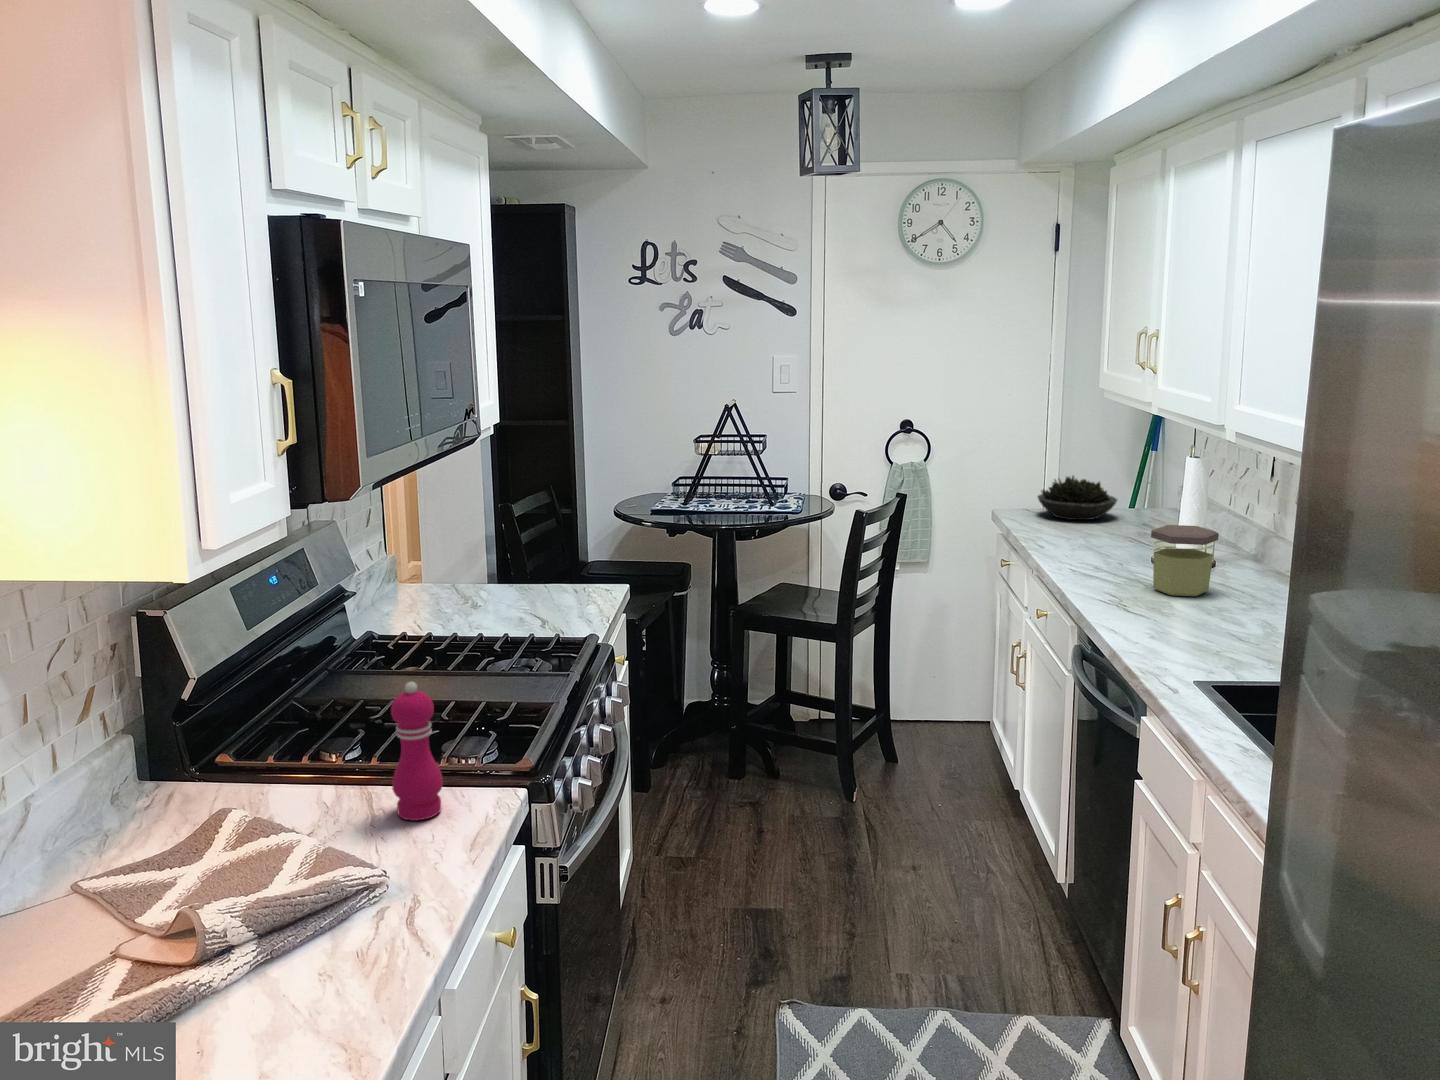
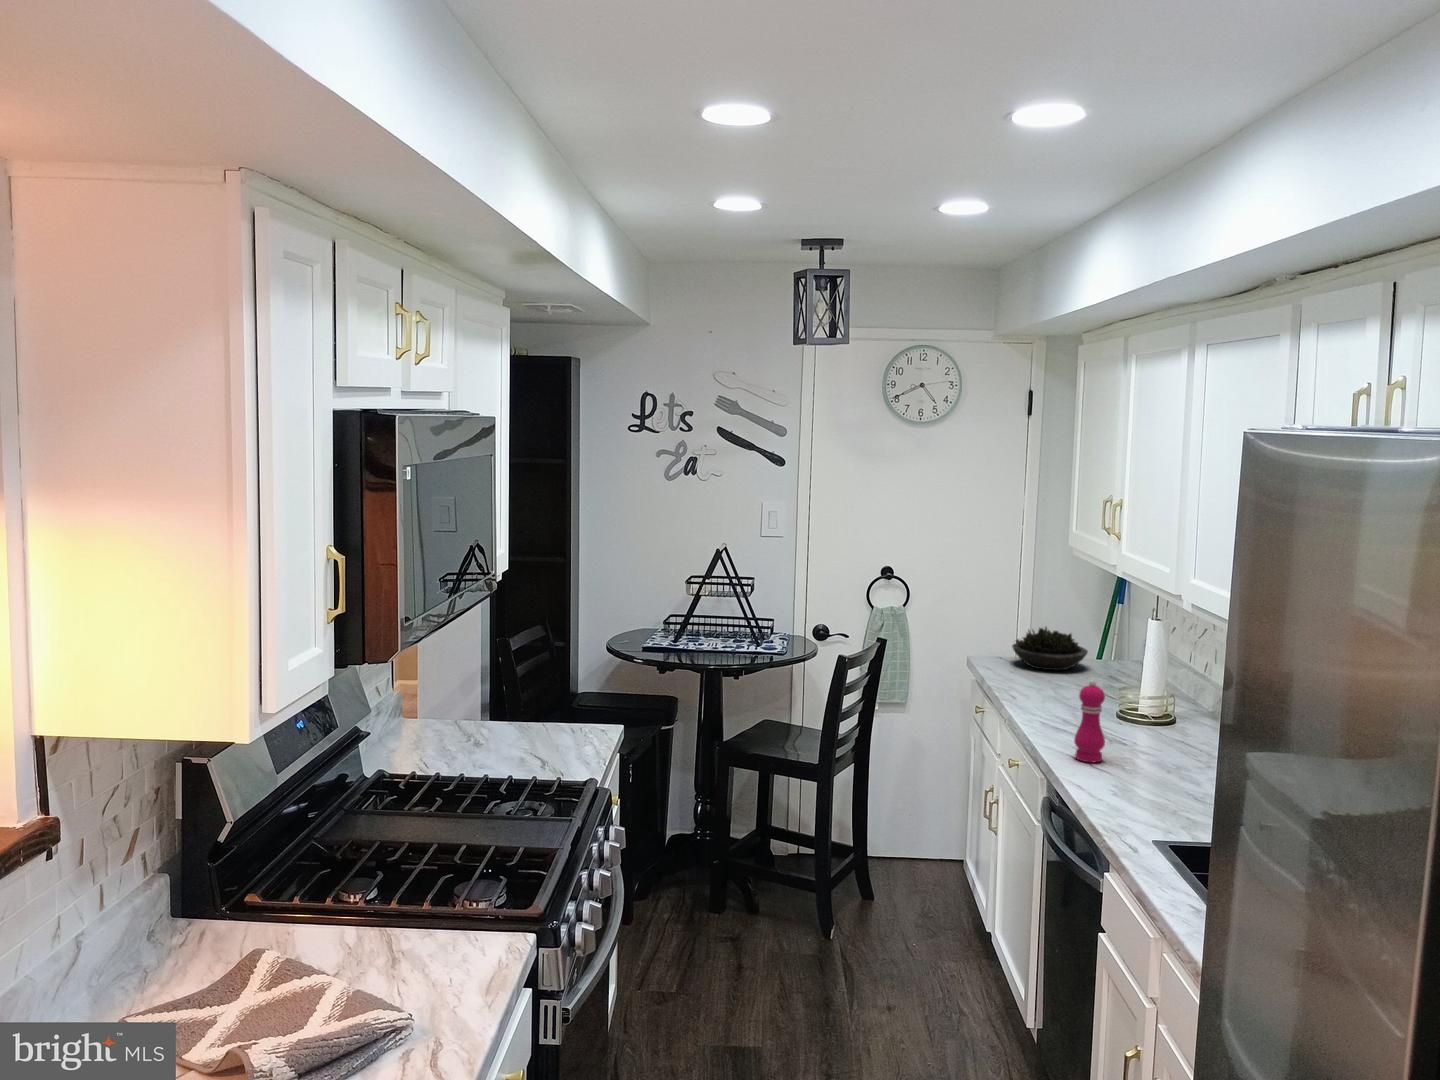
jar: present [1151,525,1219,597] -> none [1116,685,1179,754]
pepper mill: present [391,682,443,820] -> present [1074,680,1105,762]

